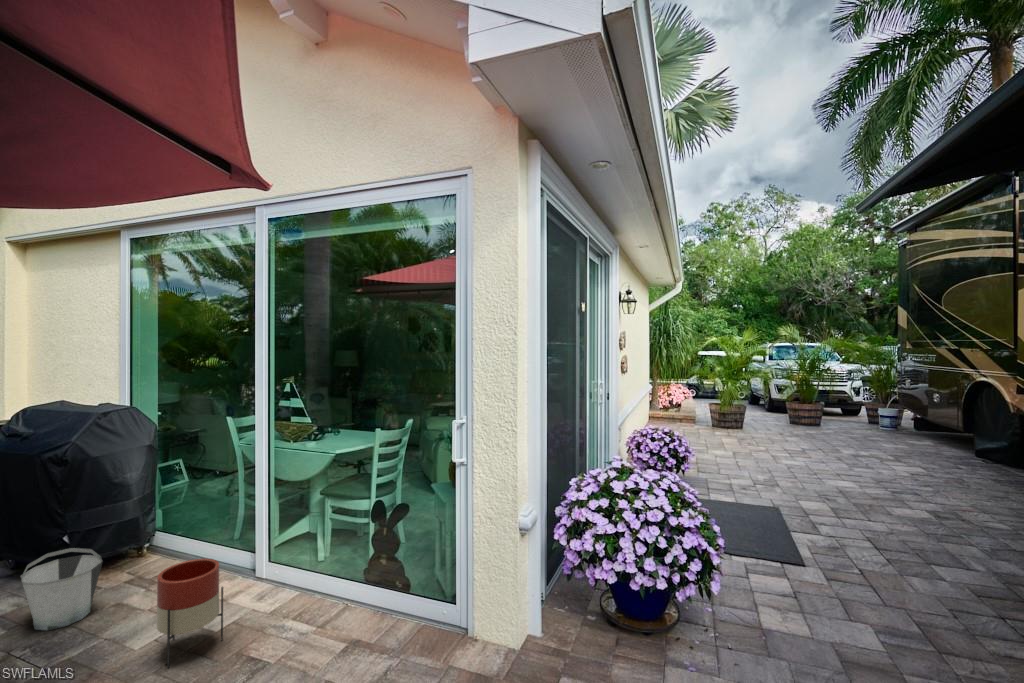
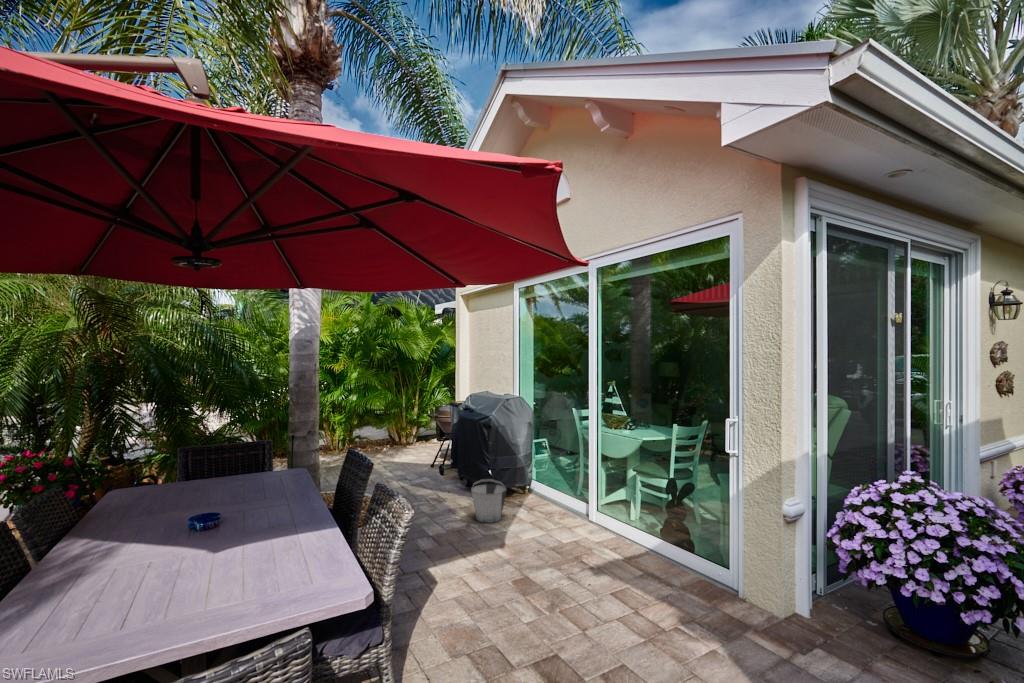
planter: present [157,559,223,668] -> none [534,495,569,555]

